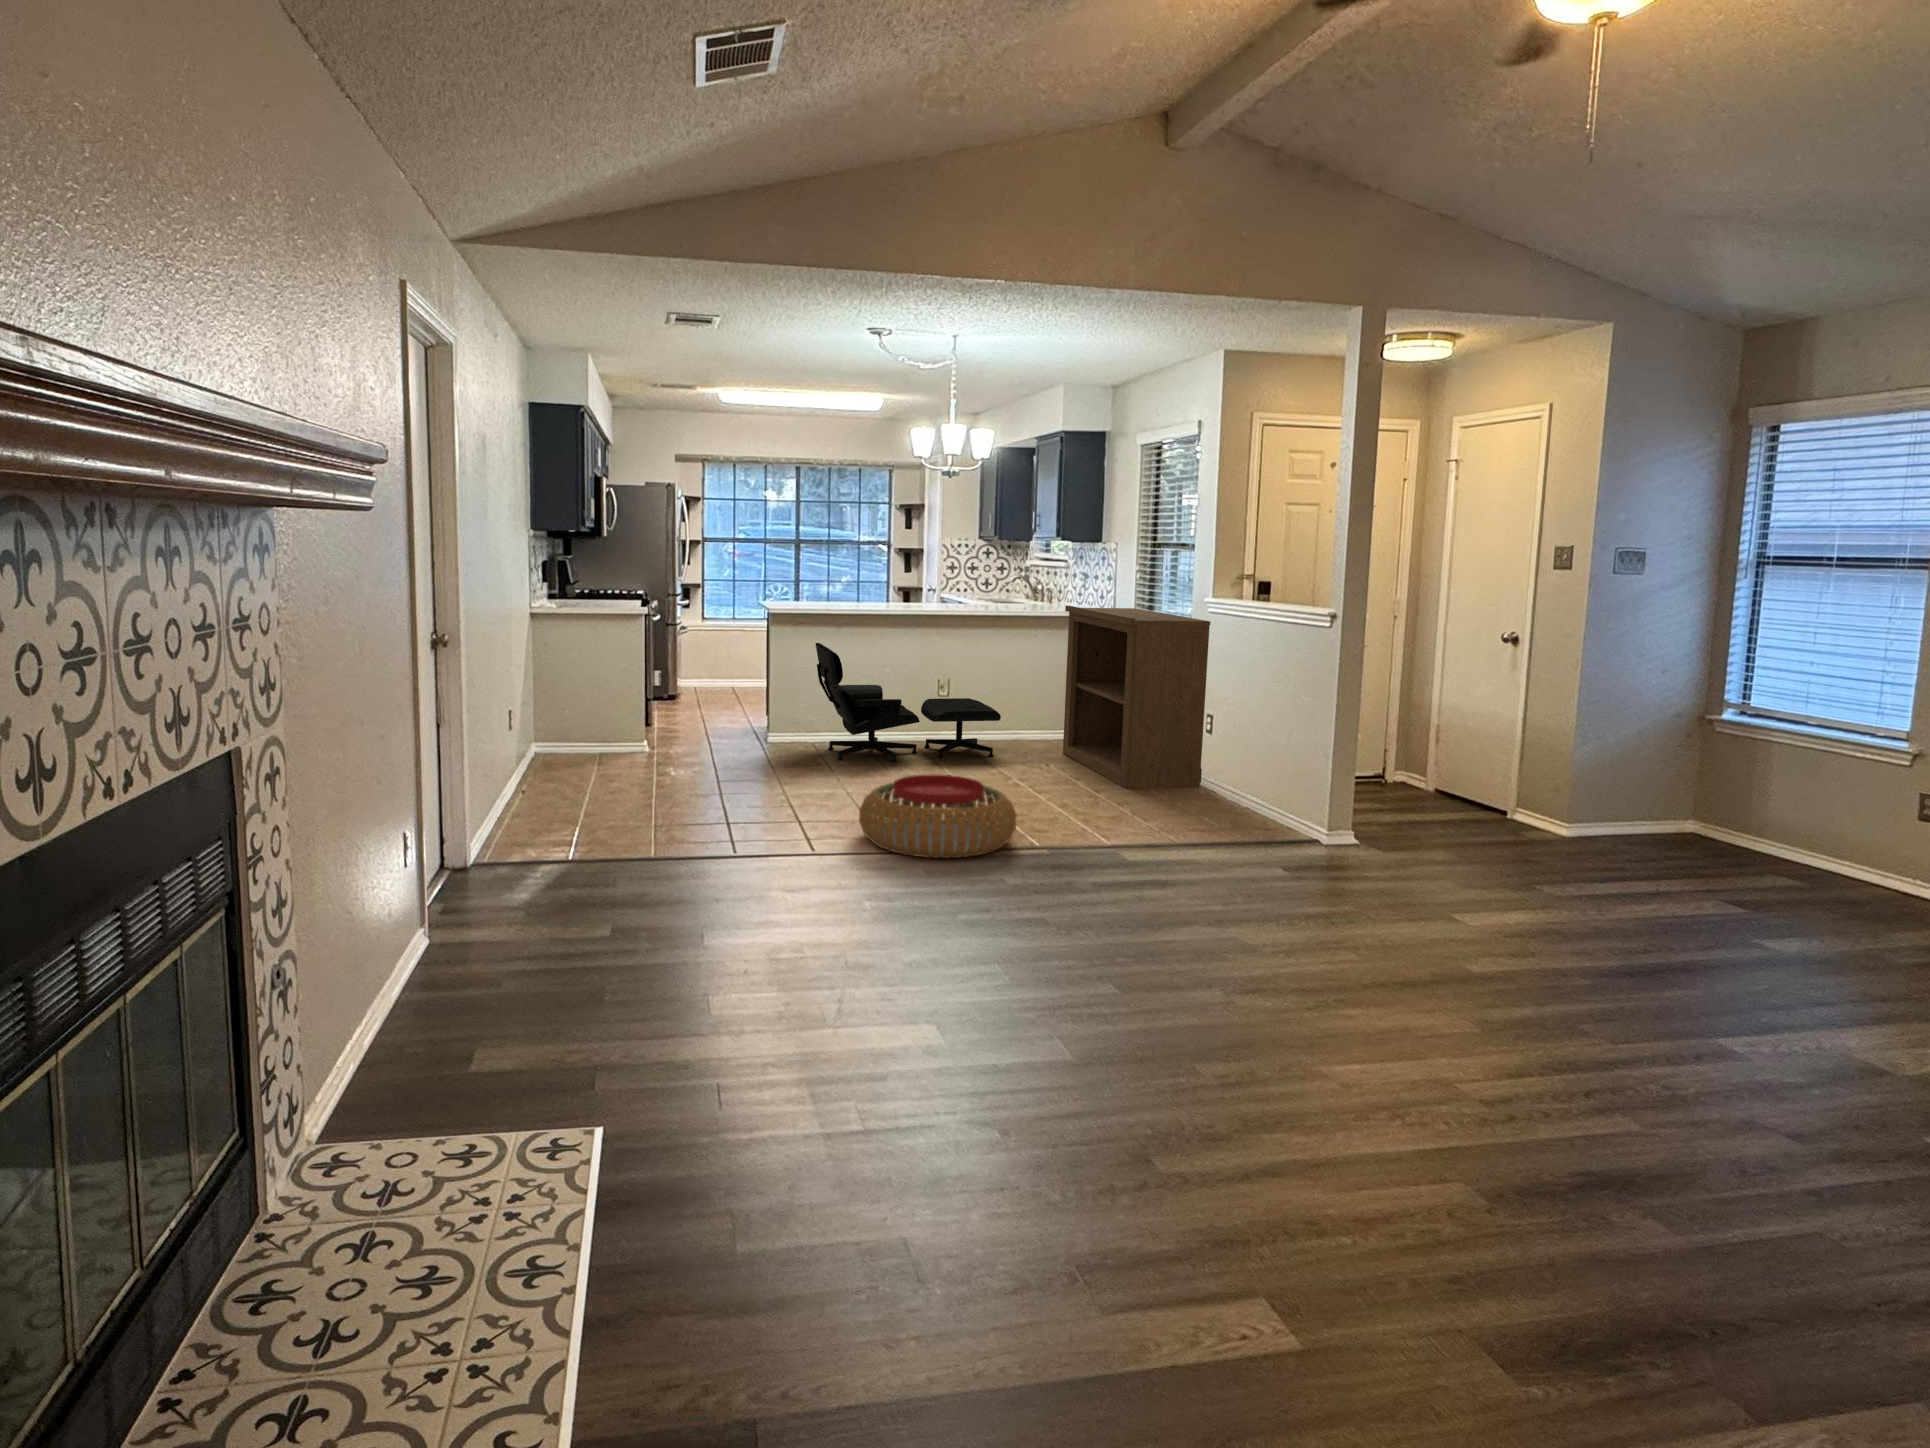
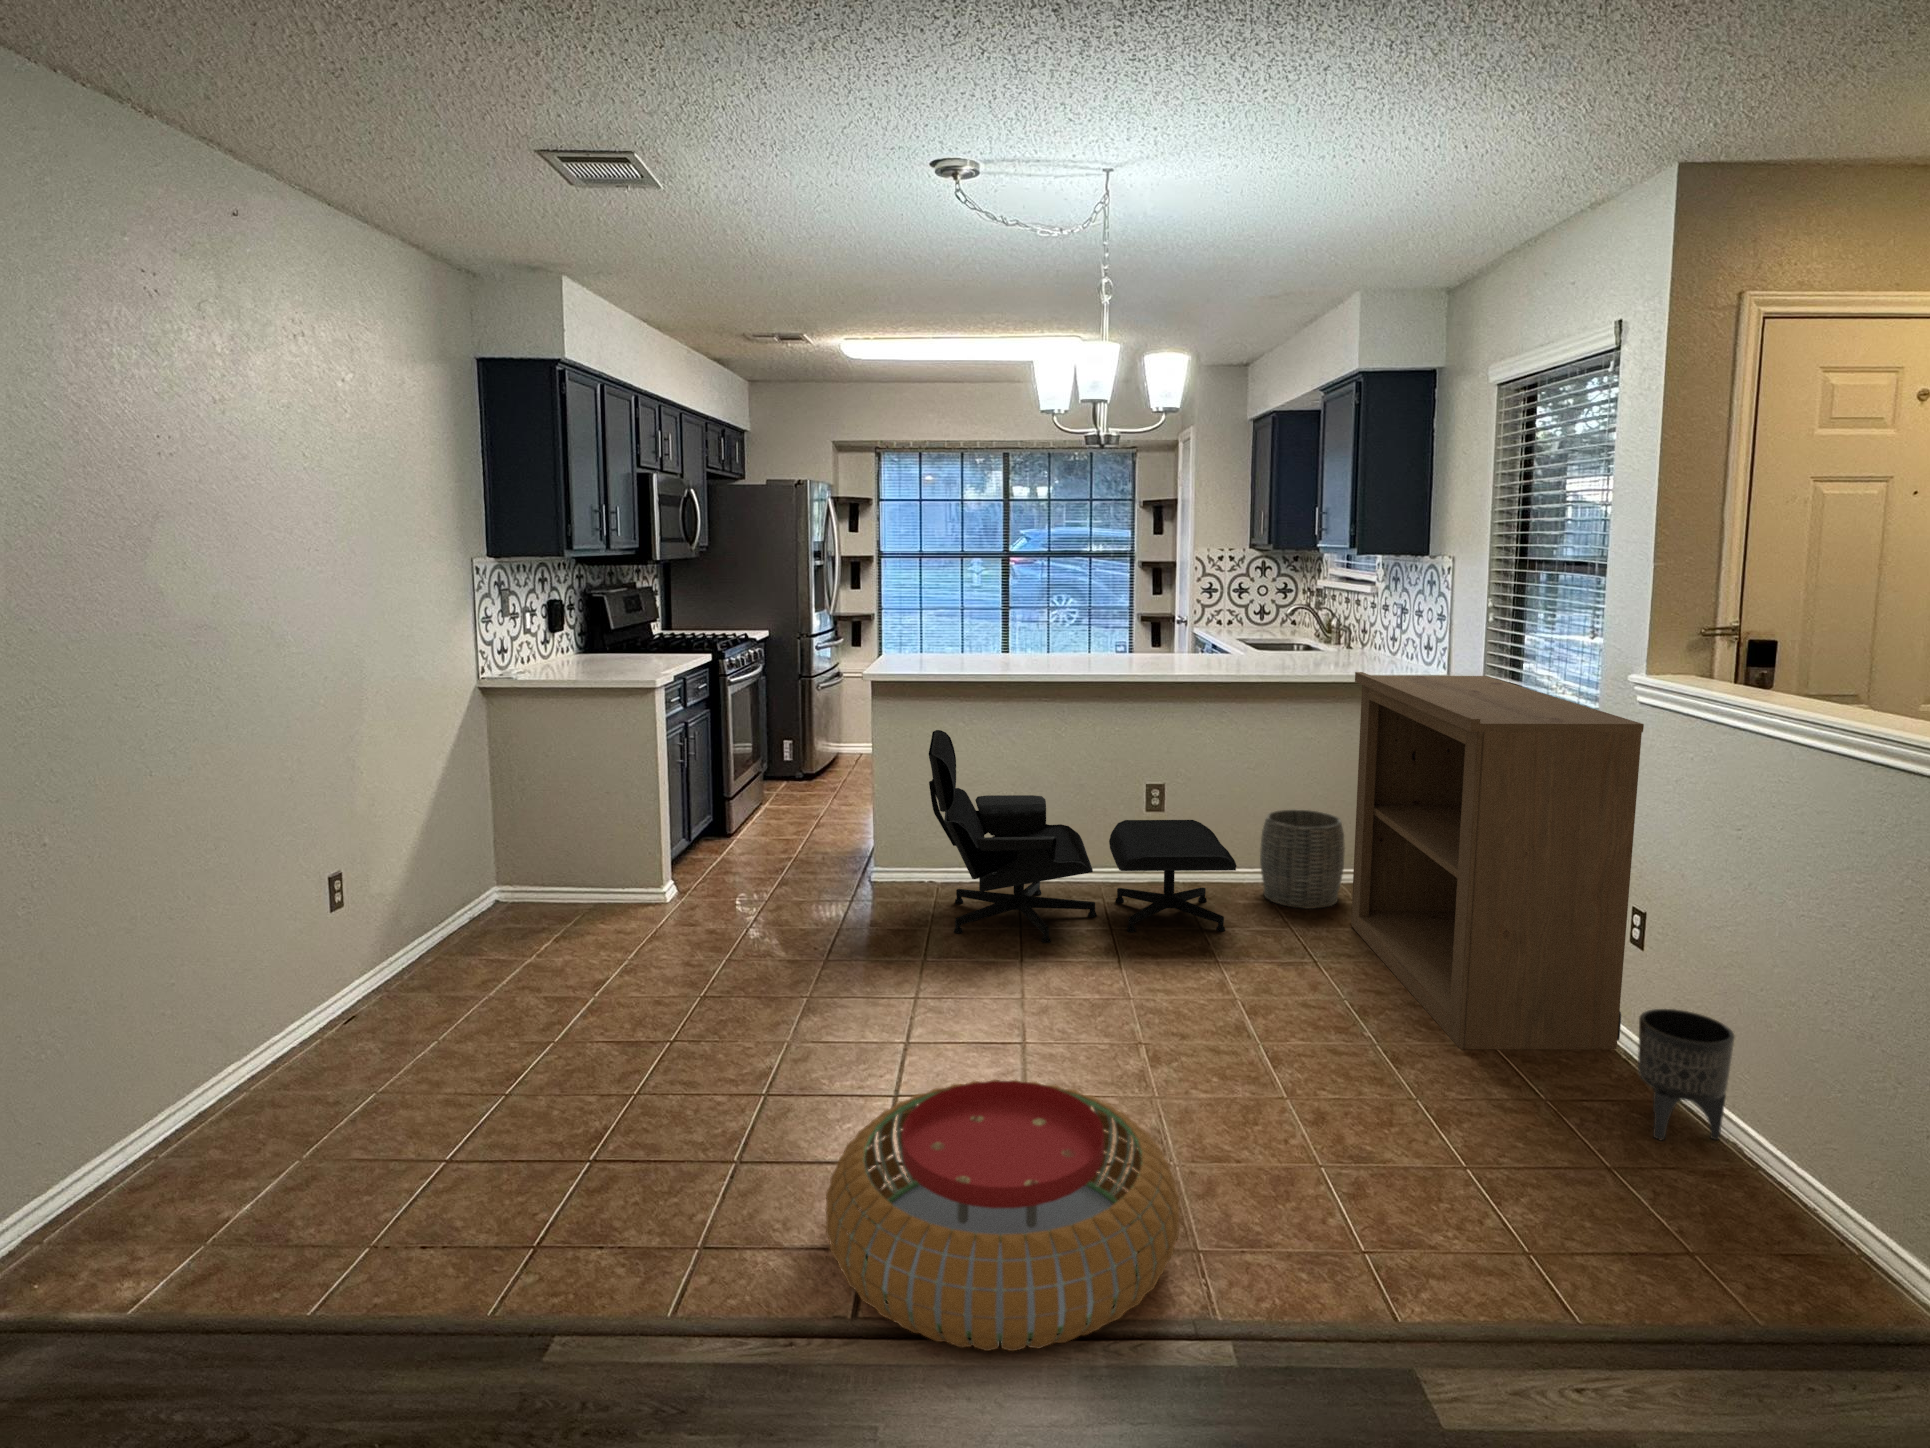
woven basket: none [1008,693,1057,748] -> present [1260,810,1345,909]
planter: none [1207,752,1246,808] -> present [1638,1009,1735,1140]

